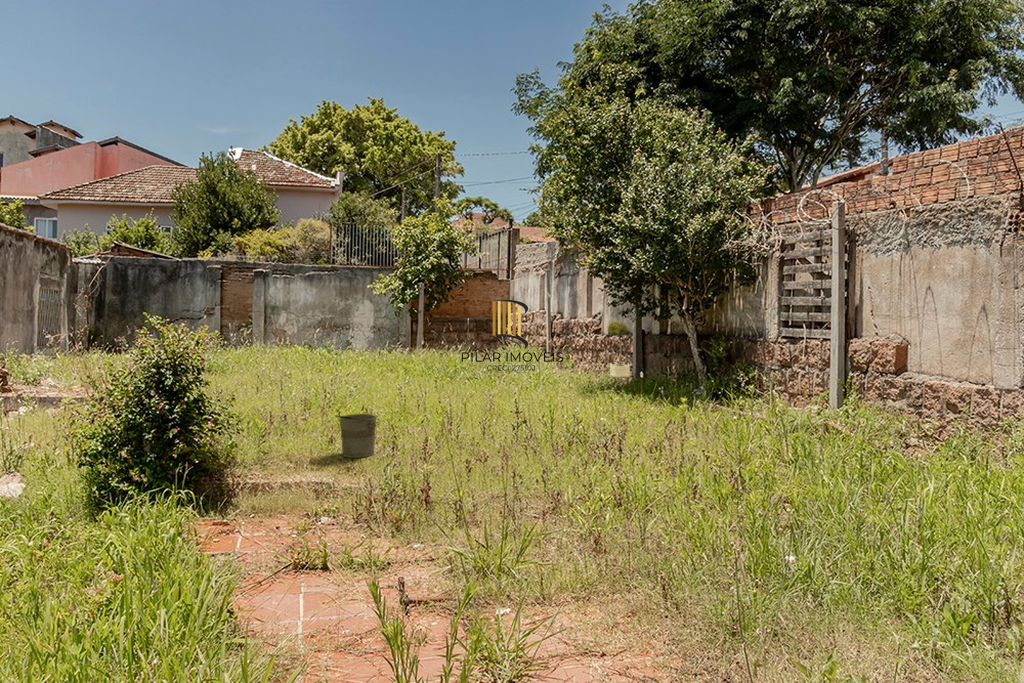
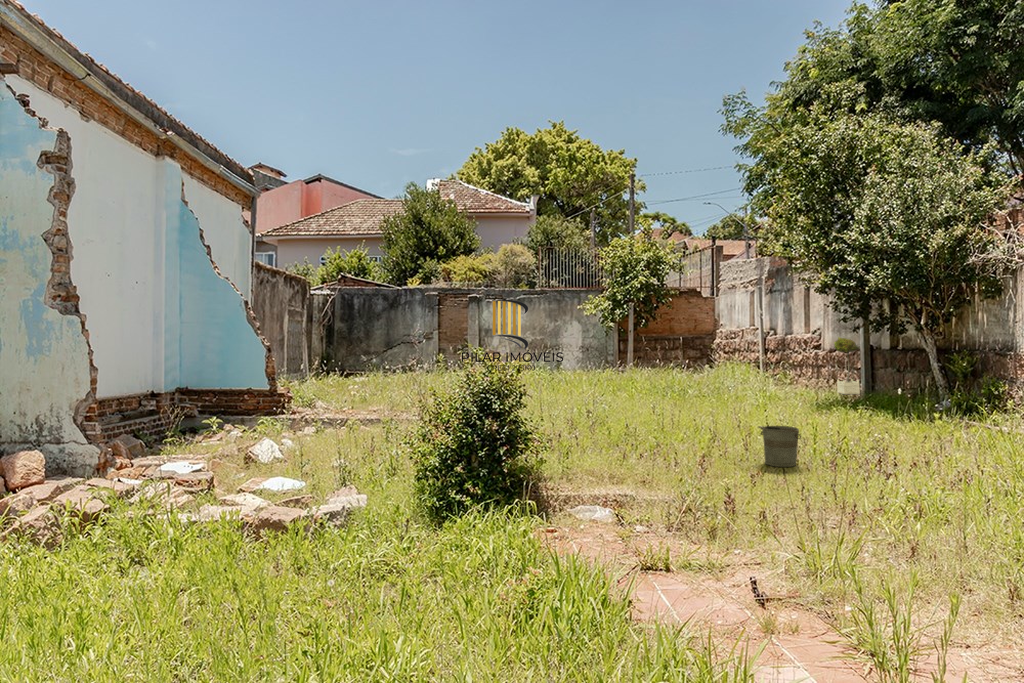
bucket: present [336,414,376,458] -> present [759,426,801,467]

